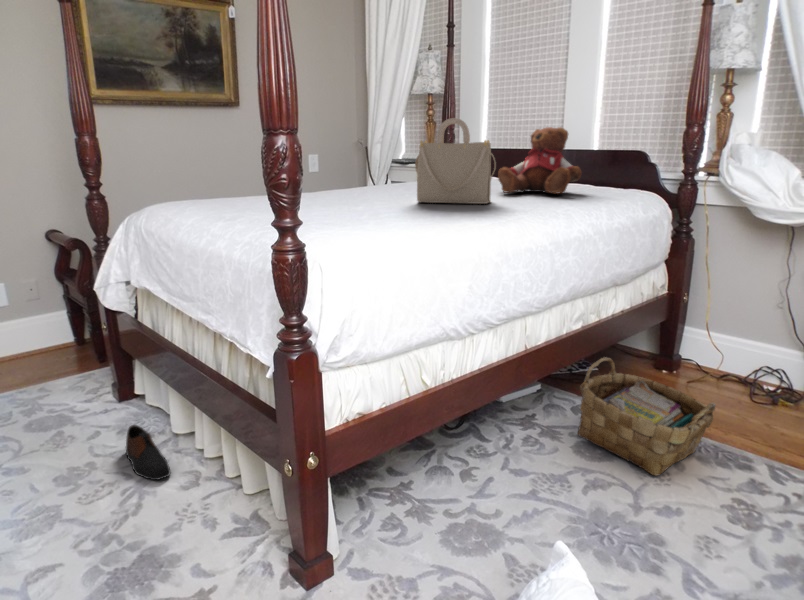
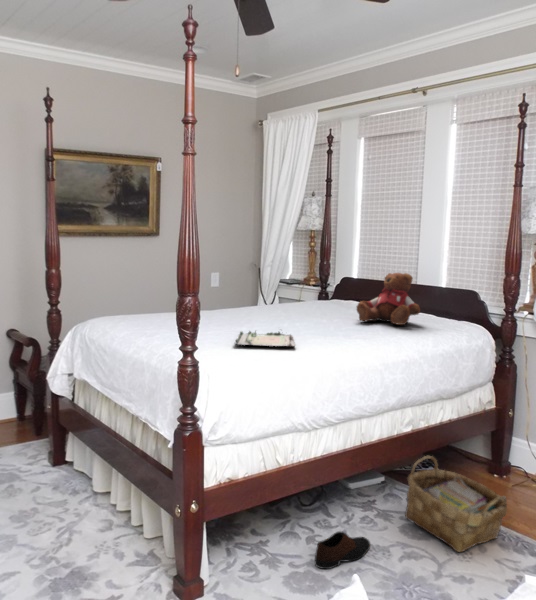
handbag: present [415,118,496,204] -> none [290,268,349,331]
tray: none [350,201,438,225] -> present [236,331,295,346]
shoe: present [126,425,170,480] -> present [315,532,370,569]

